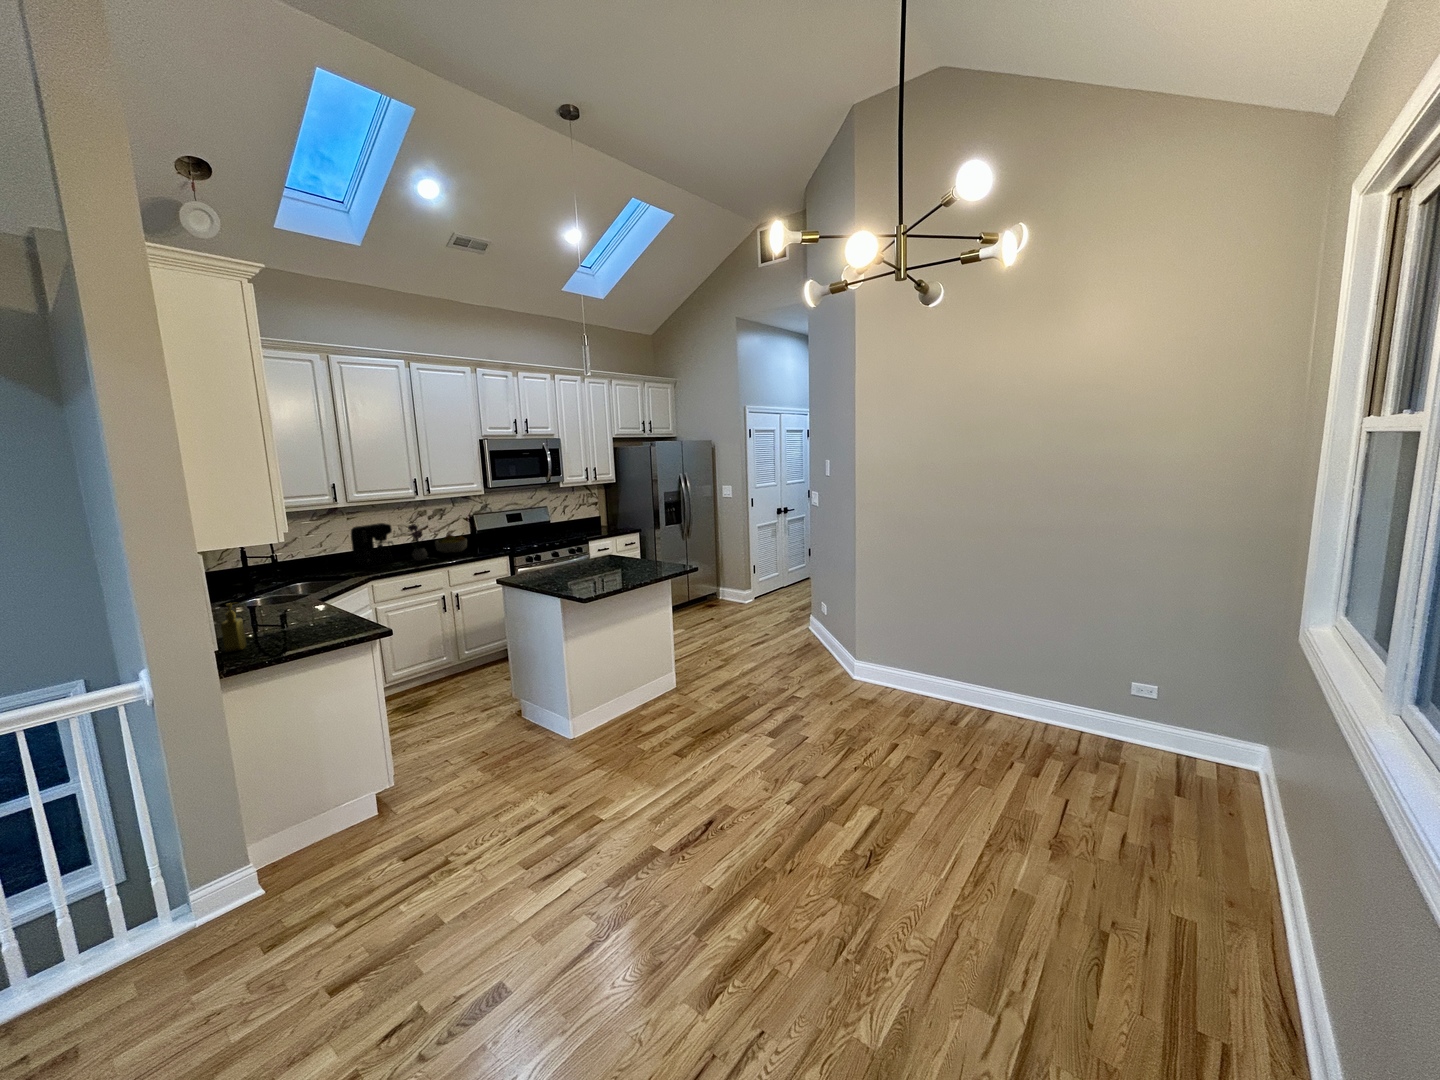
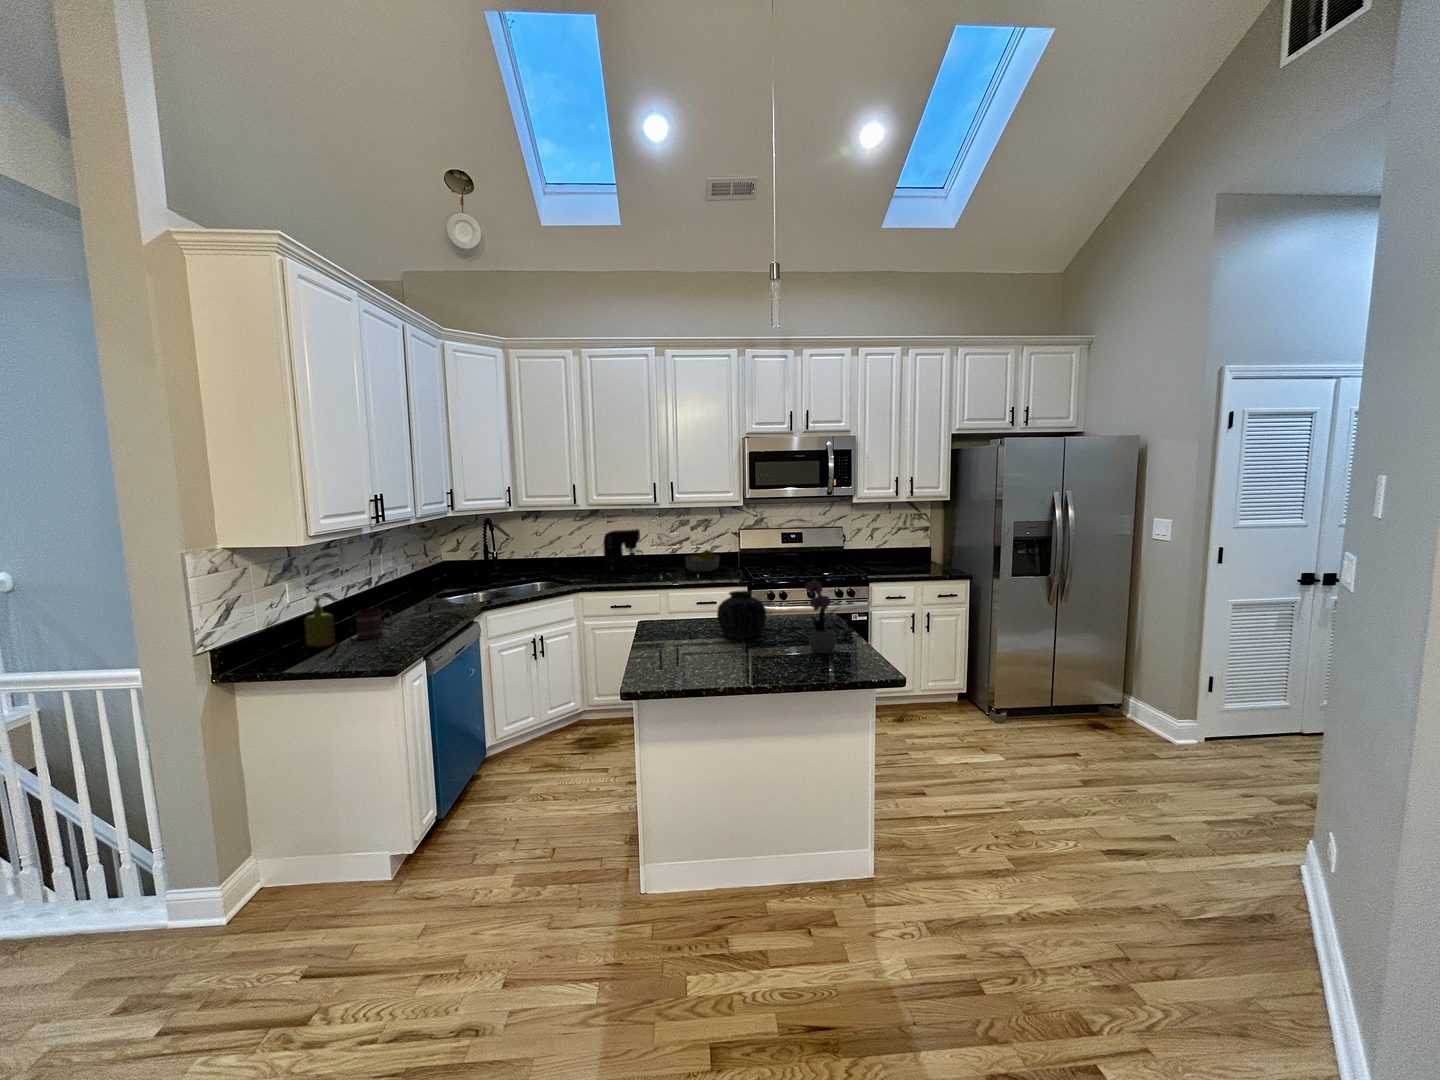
flower arrangement: present [408,520,427,561] -> present [805,567,837,654]
vase: none [565,545,597,575] -> present [717,591,766,638]
mug: none [254,609,284,639] -> present [355,609,393,640]

